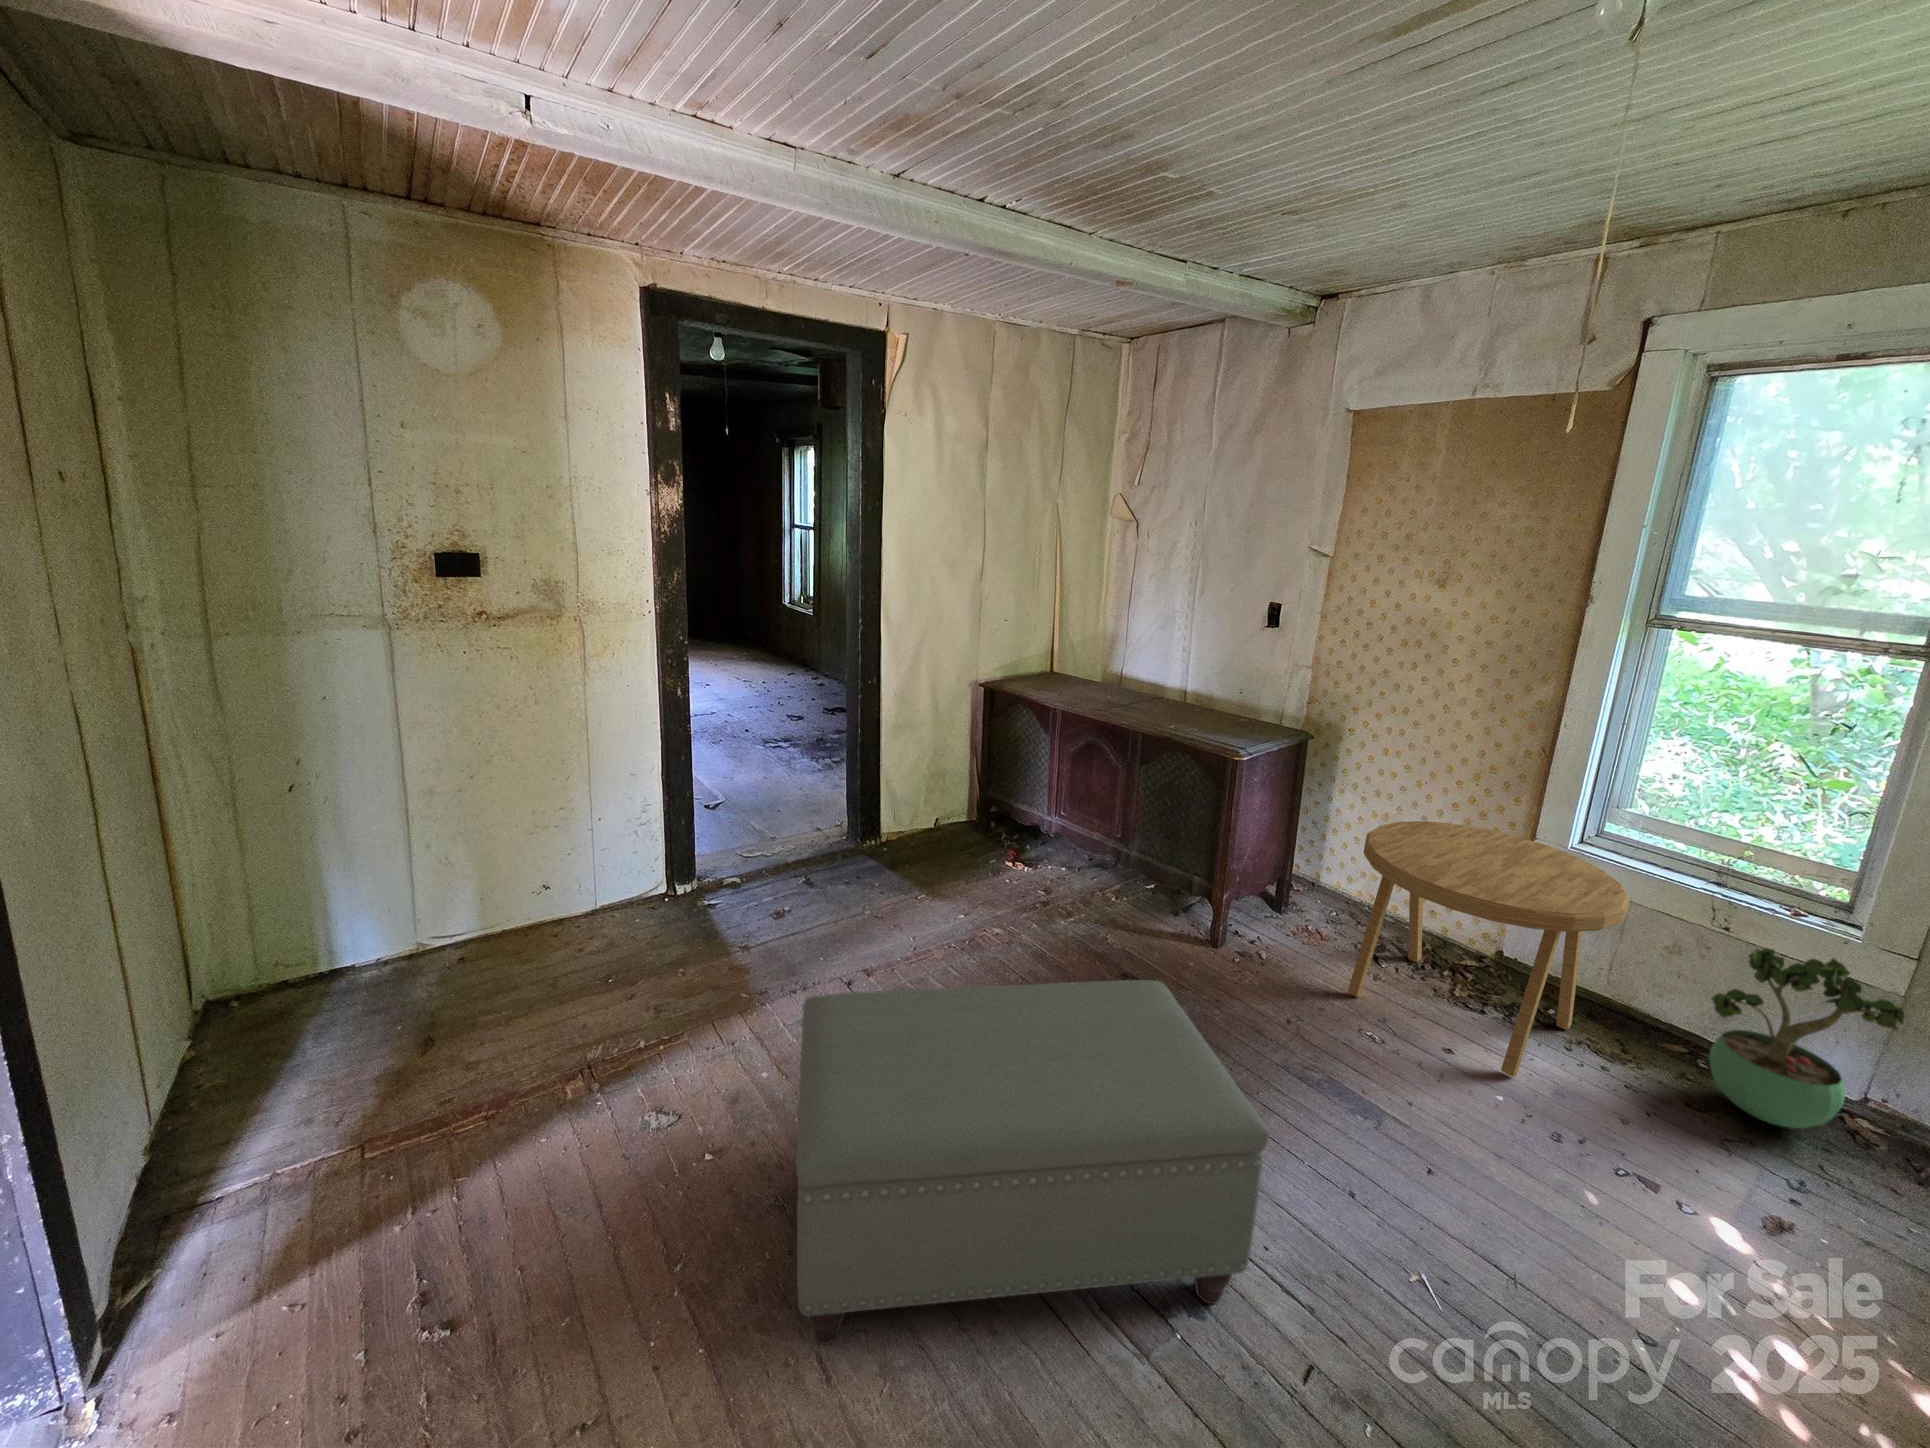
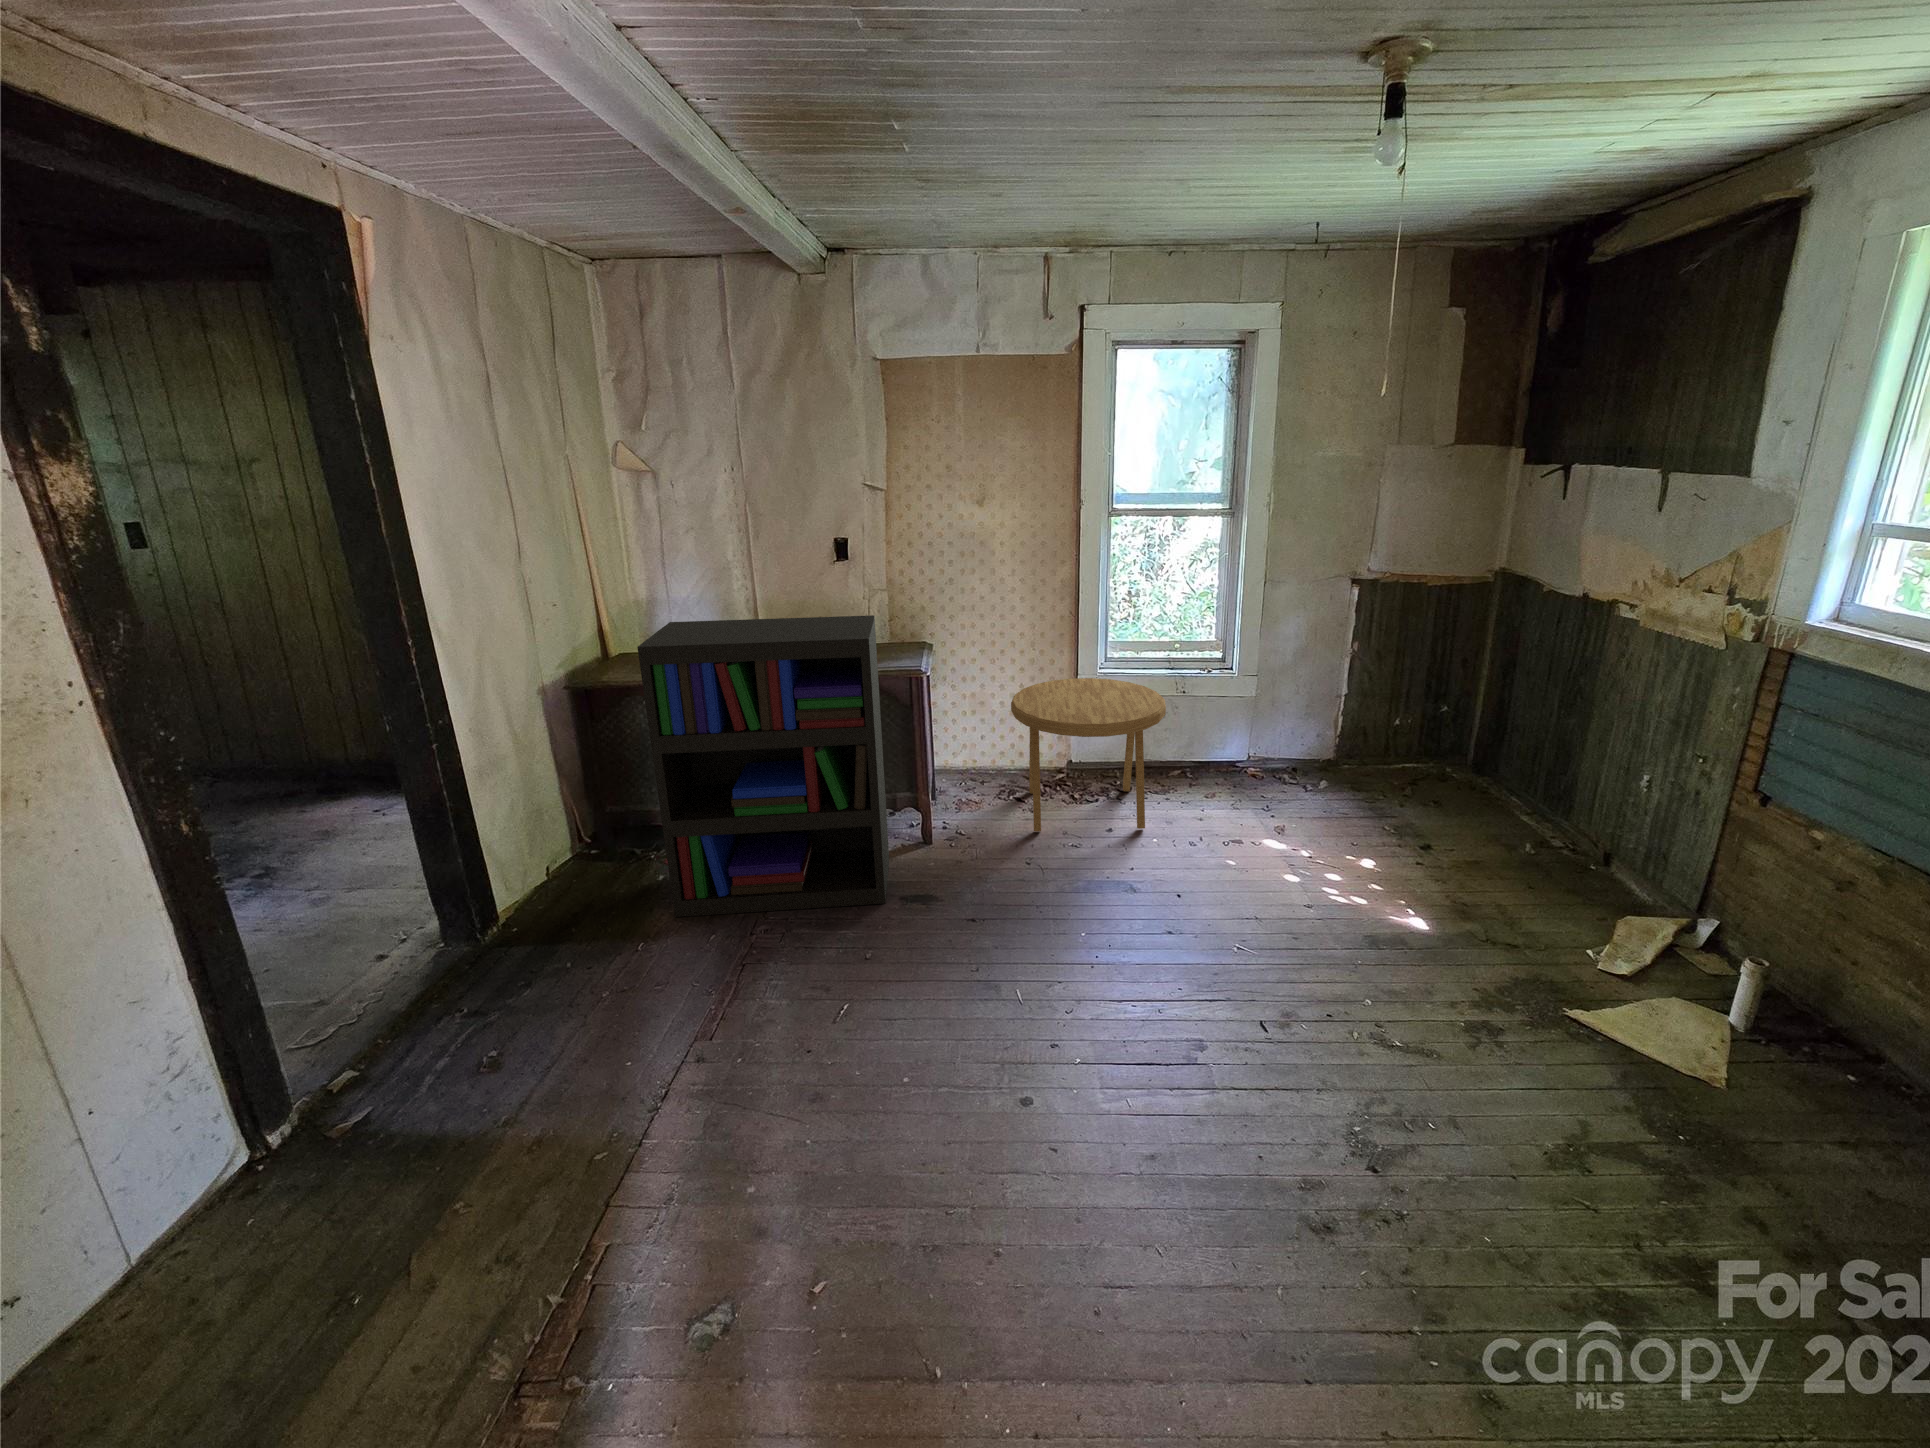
bookshelf: none [969,643,1197,960] -> present [637,615,889,917]
potted plant: present [1709,948,1904,1128] -> none [1193,689,1262,790]
ottoman: present [796,980,1270,1345] -> none [902,863,1221,1262]

